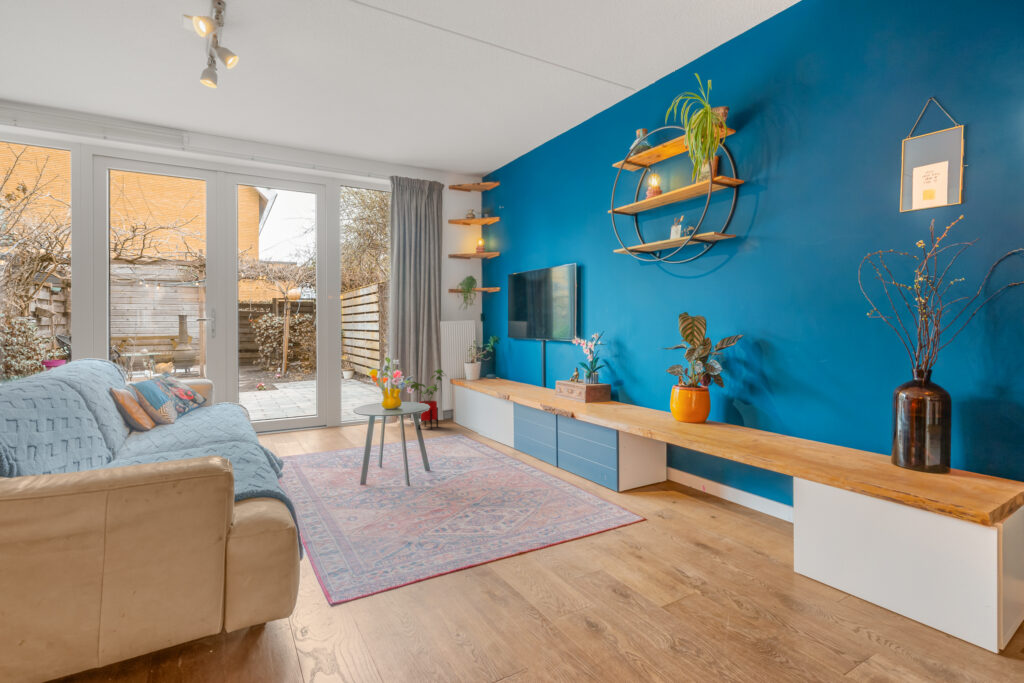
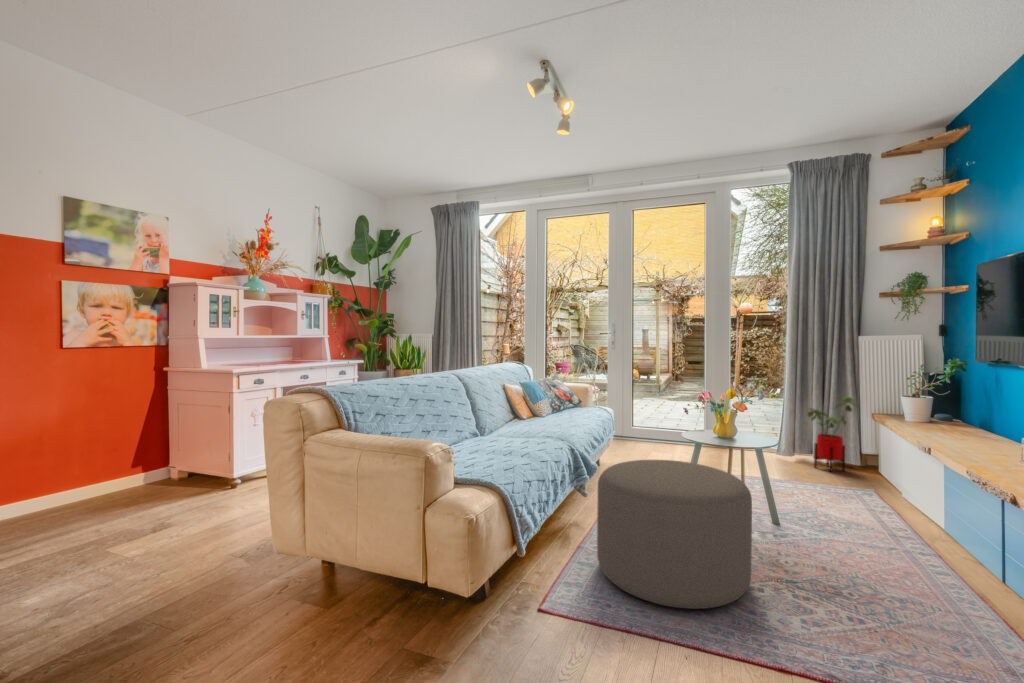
ottoman: none [335,431,470,556] -> present [597,460,752,609]

